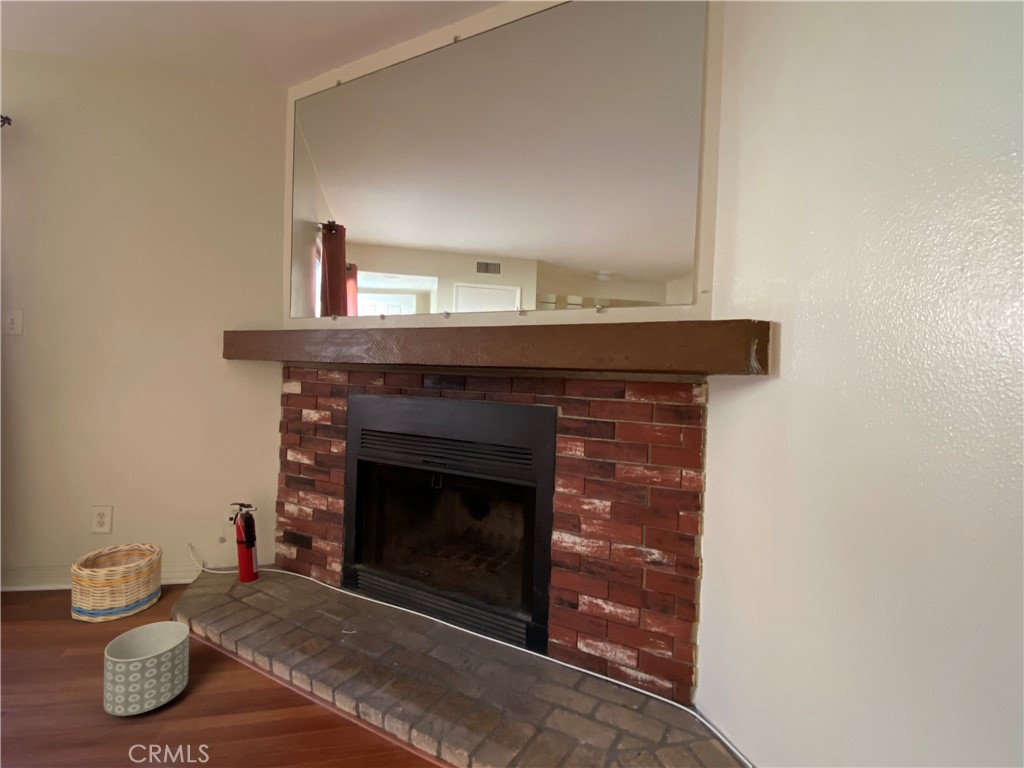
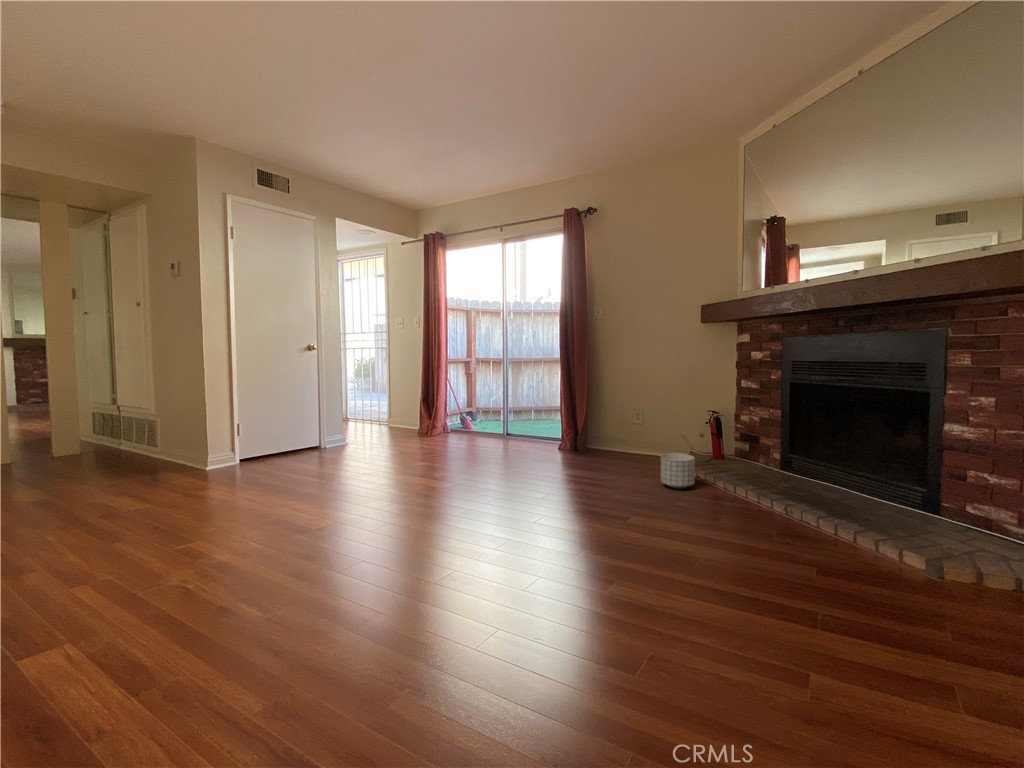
basket: present [70,543,163,622] -> none [633,429,673,463]

